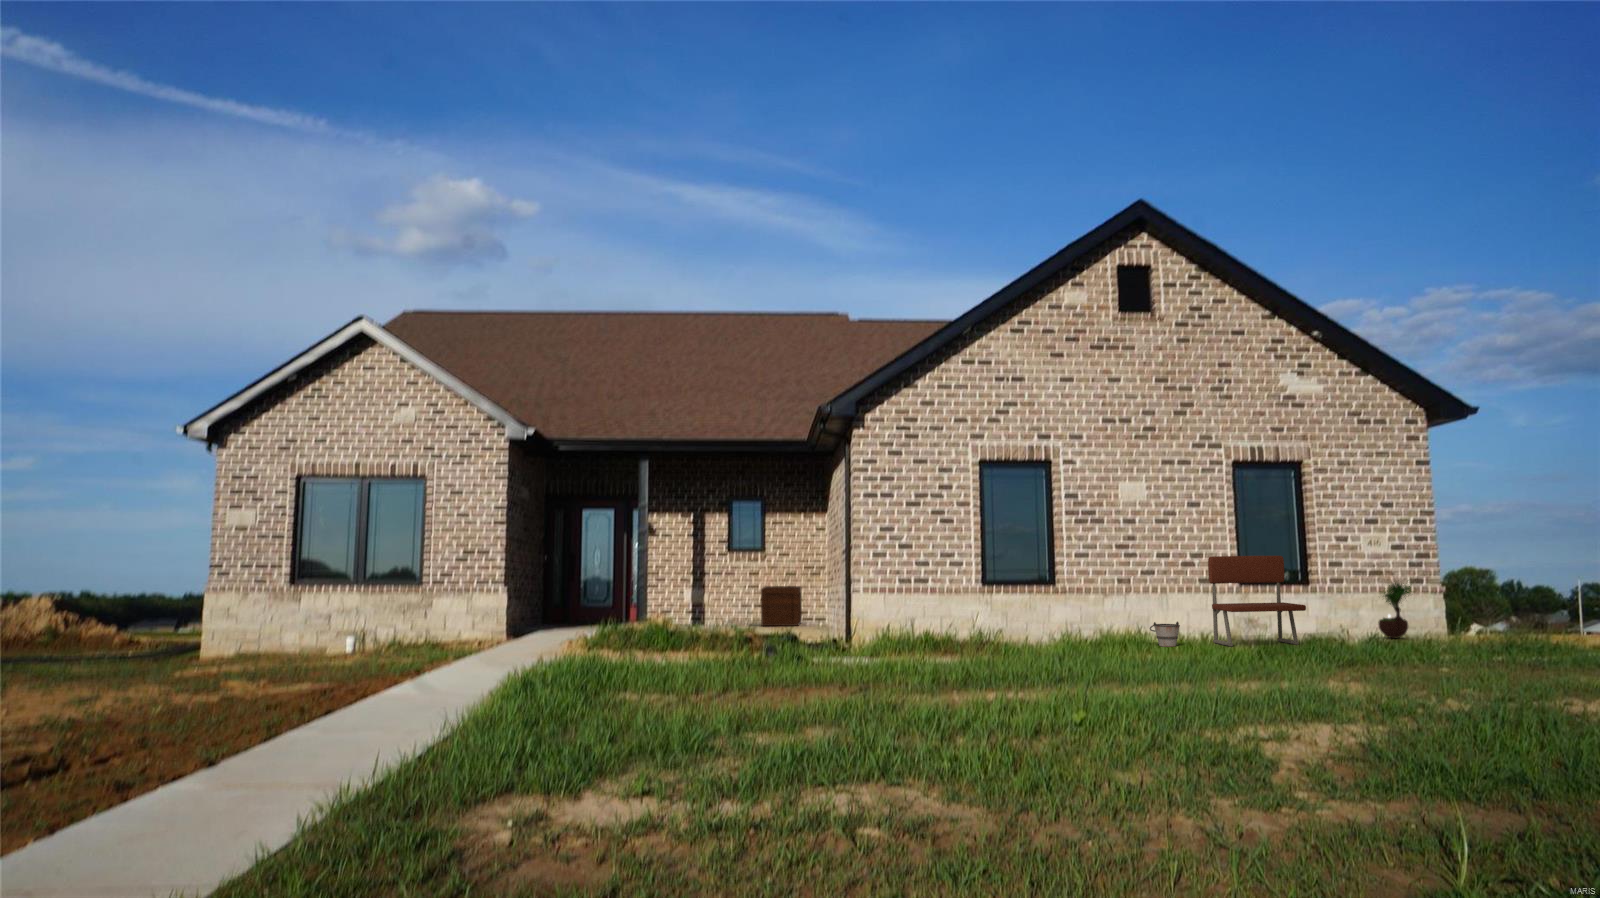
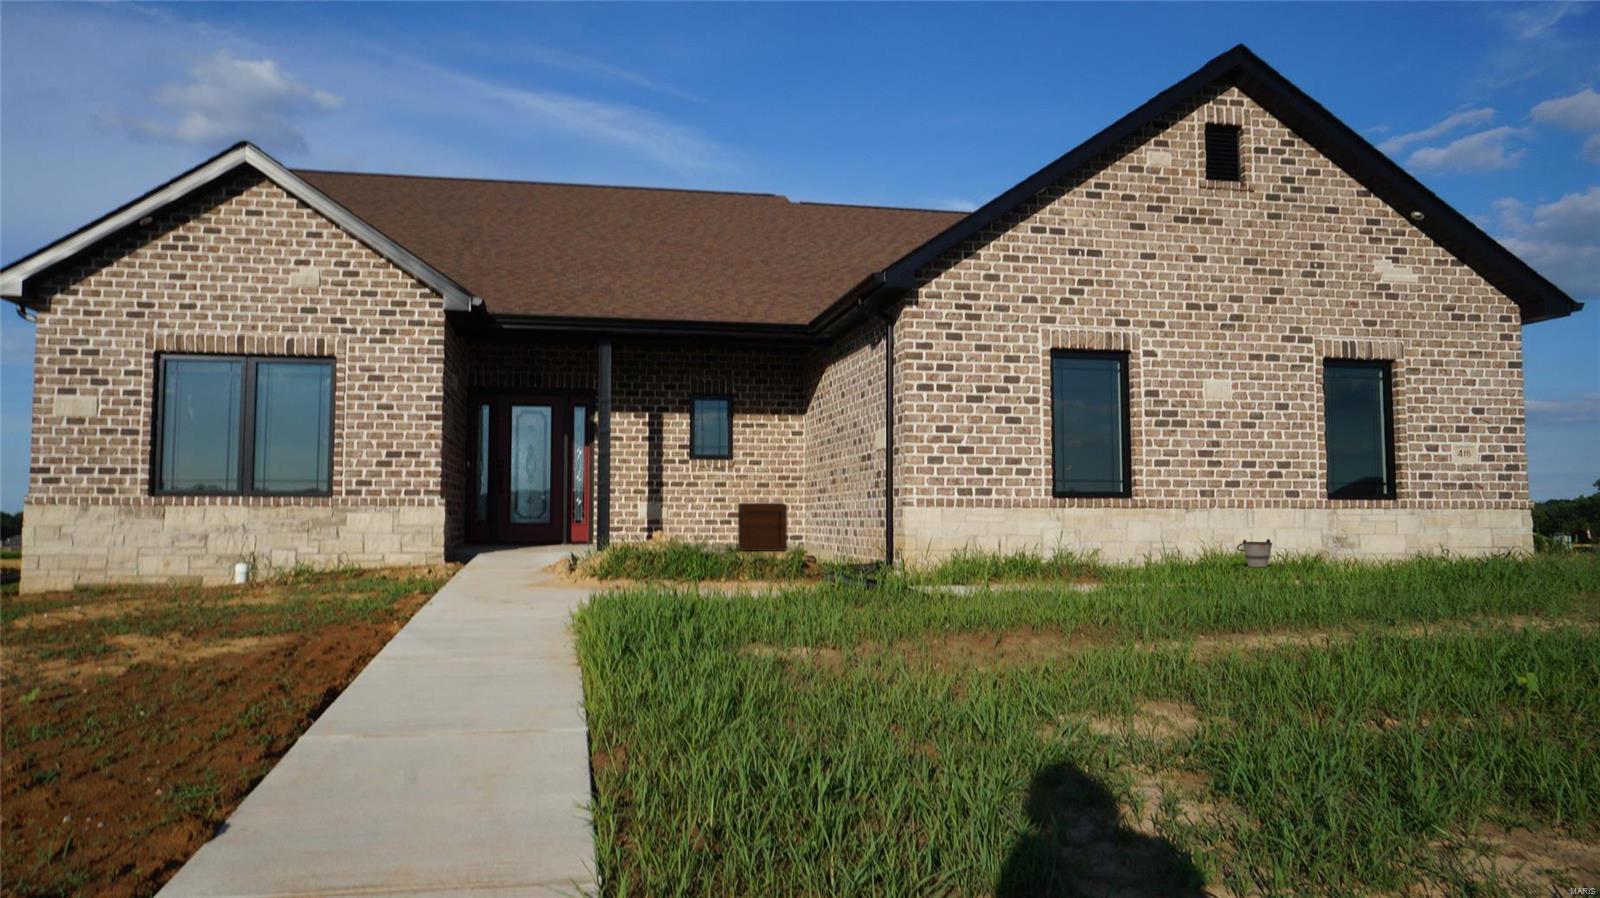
bench: present [1208,556,1306,646] -> none [1301,465,1408,566]
potted tree: present [1378,583,1411,638] -> none [1469,490,1512,558]

